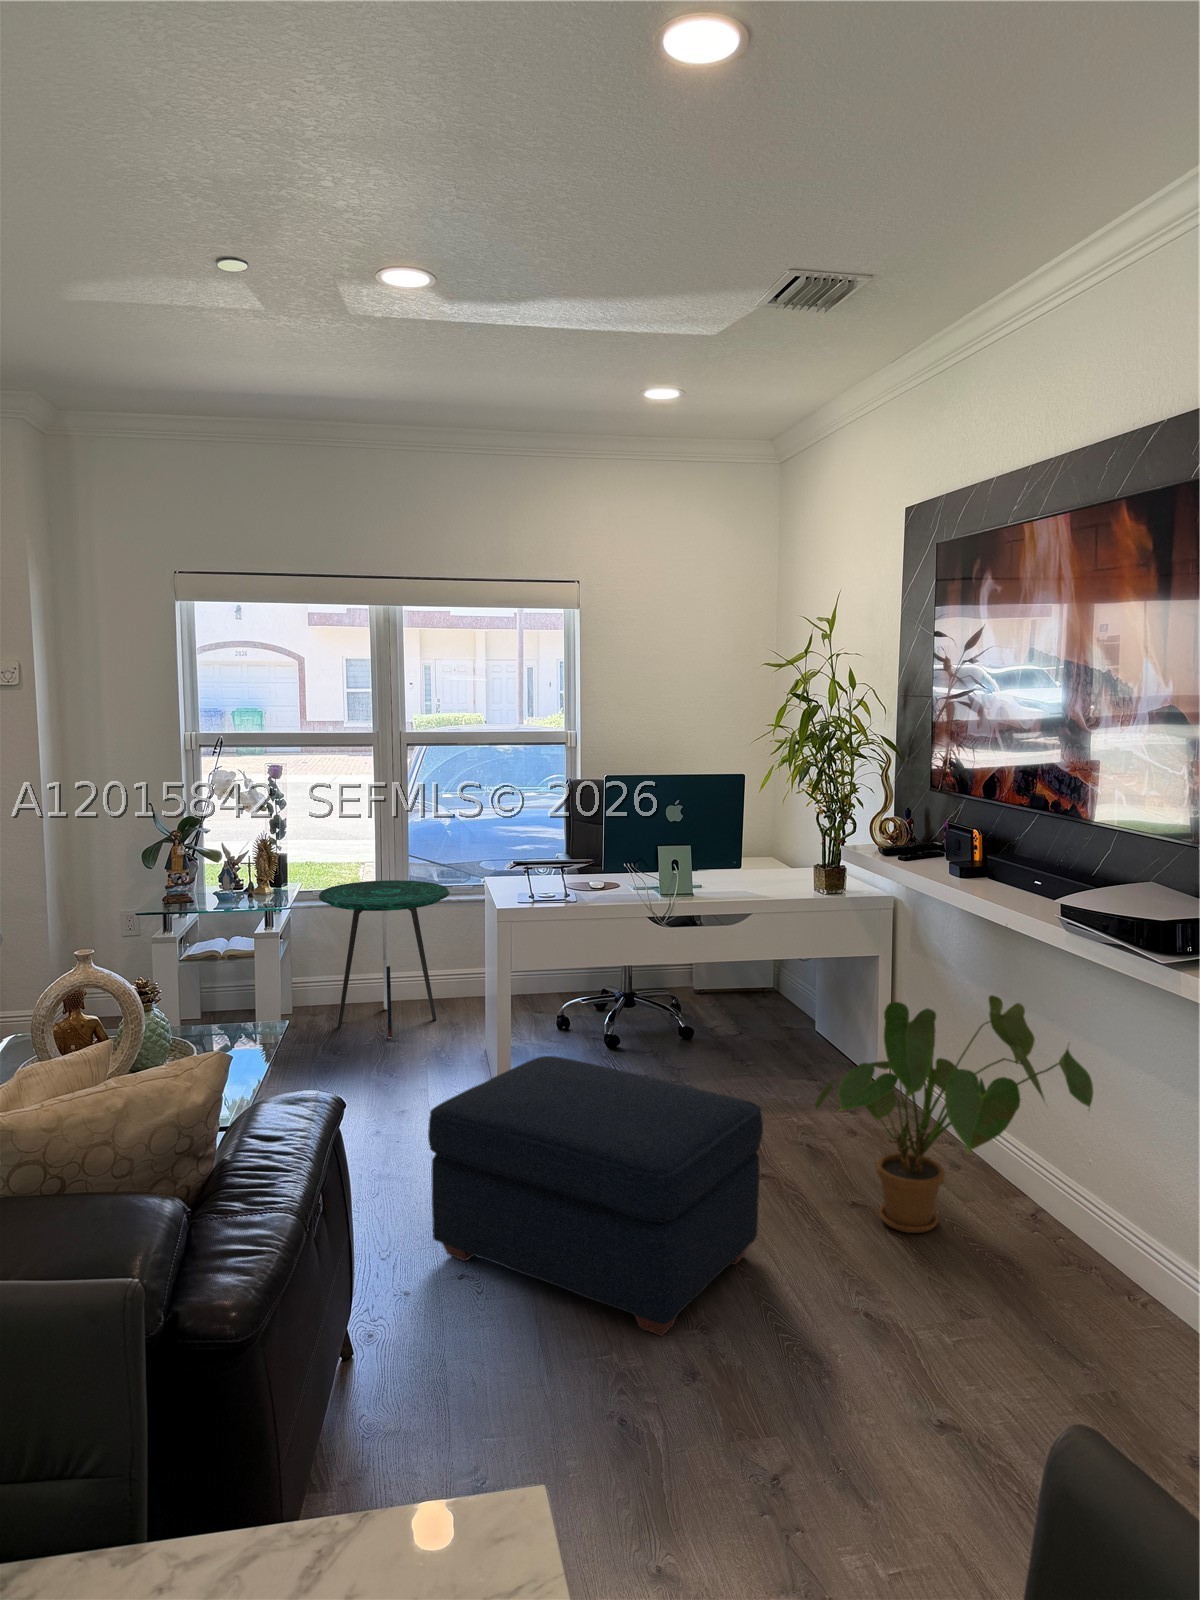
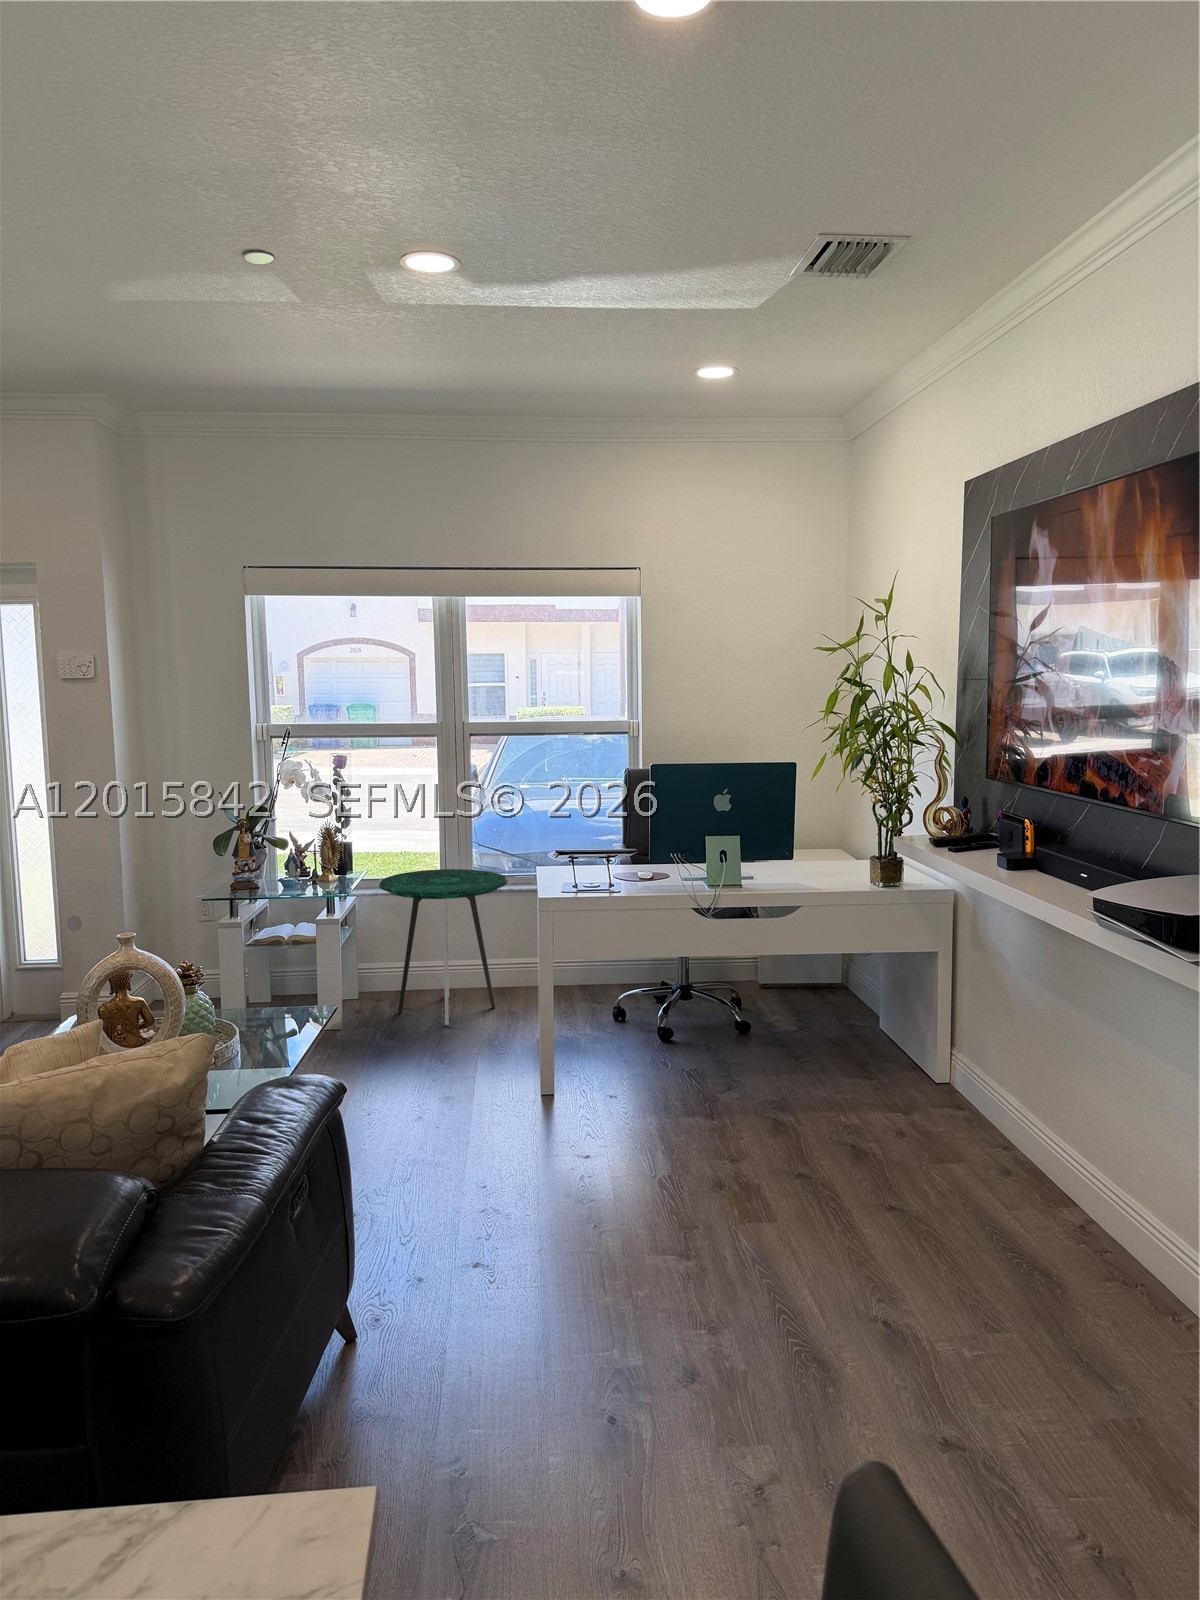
house plant: present [815,995,1093,1233] -> none [848,993,1141,1241]
ottoman: present [428,1056,763,1336] -> none [445,1046,785,1335]

